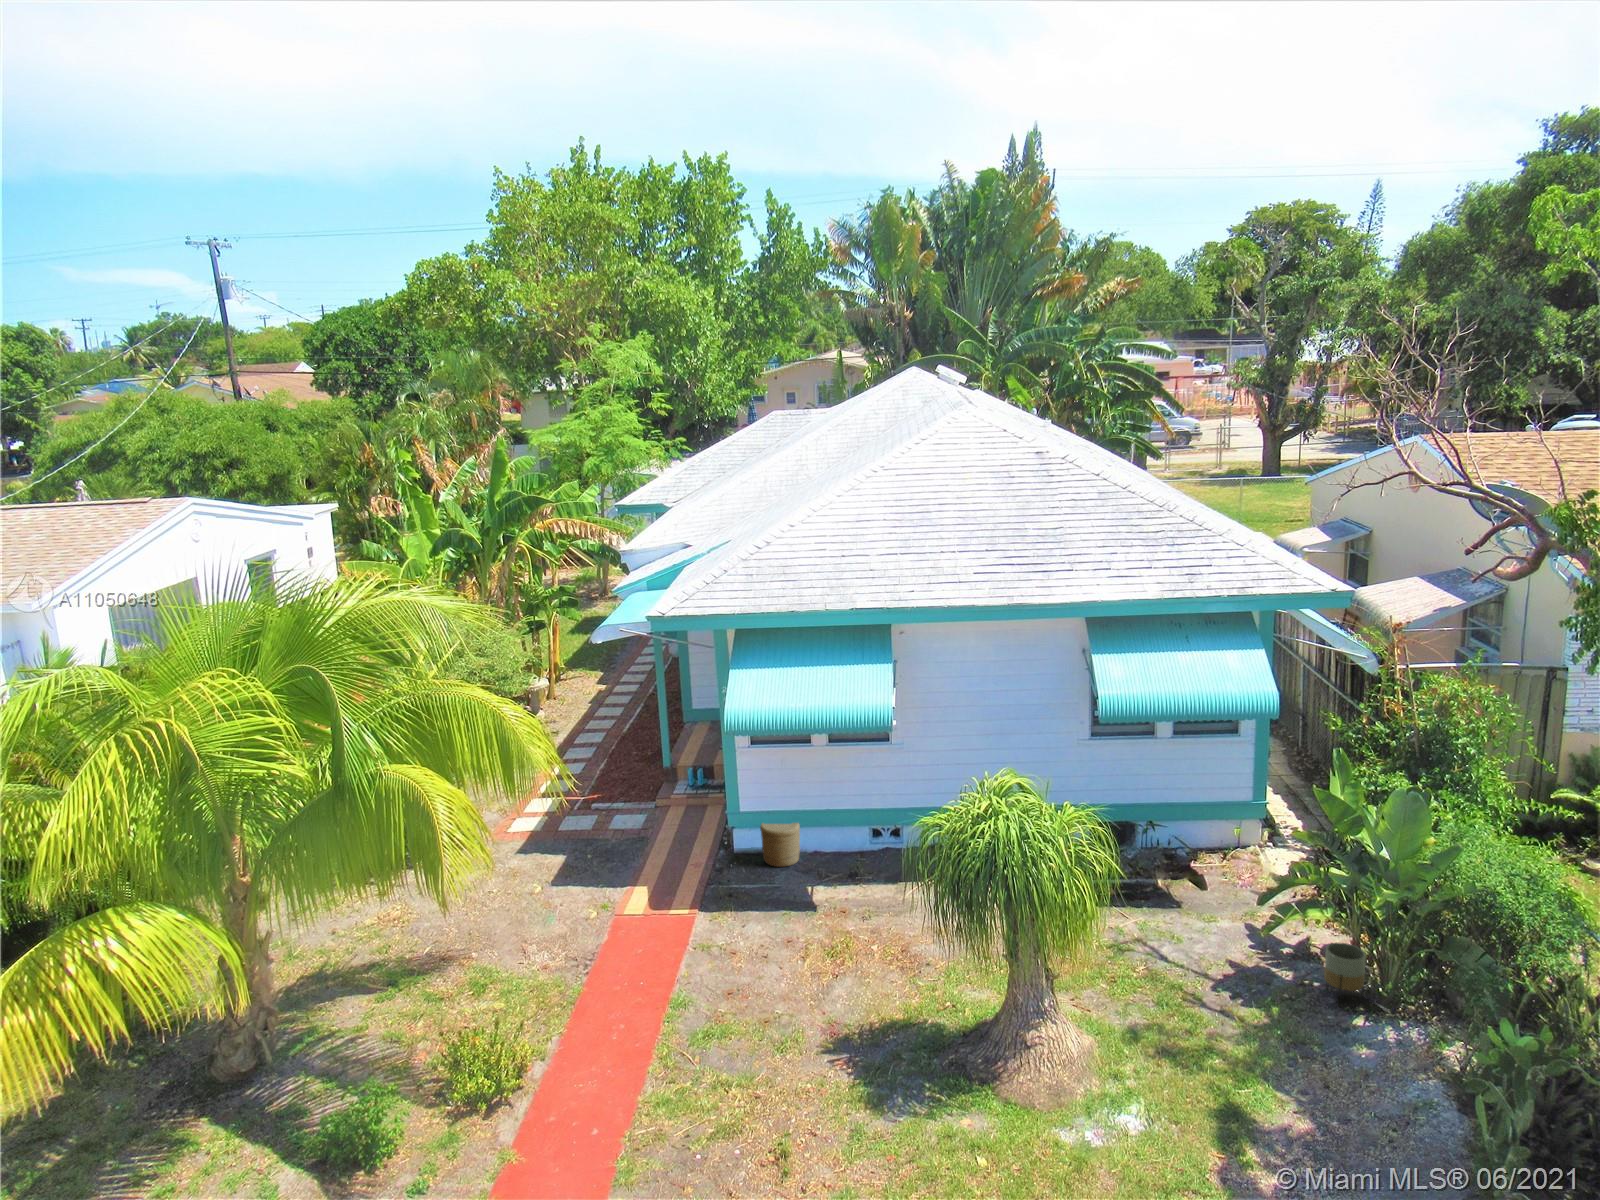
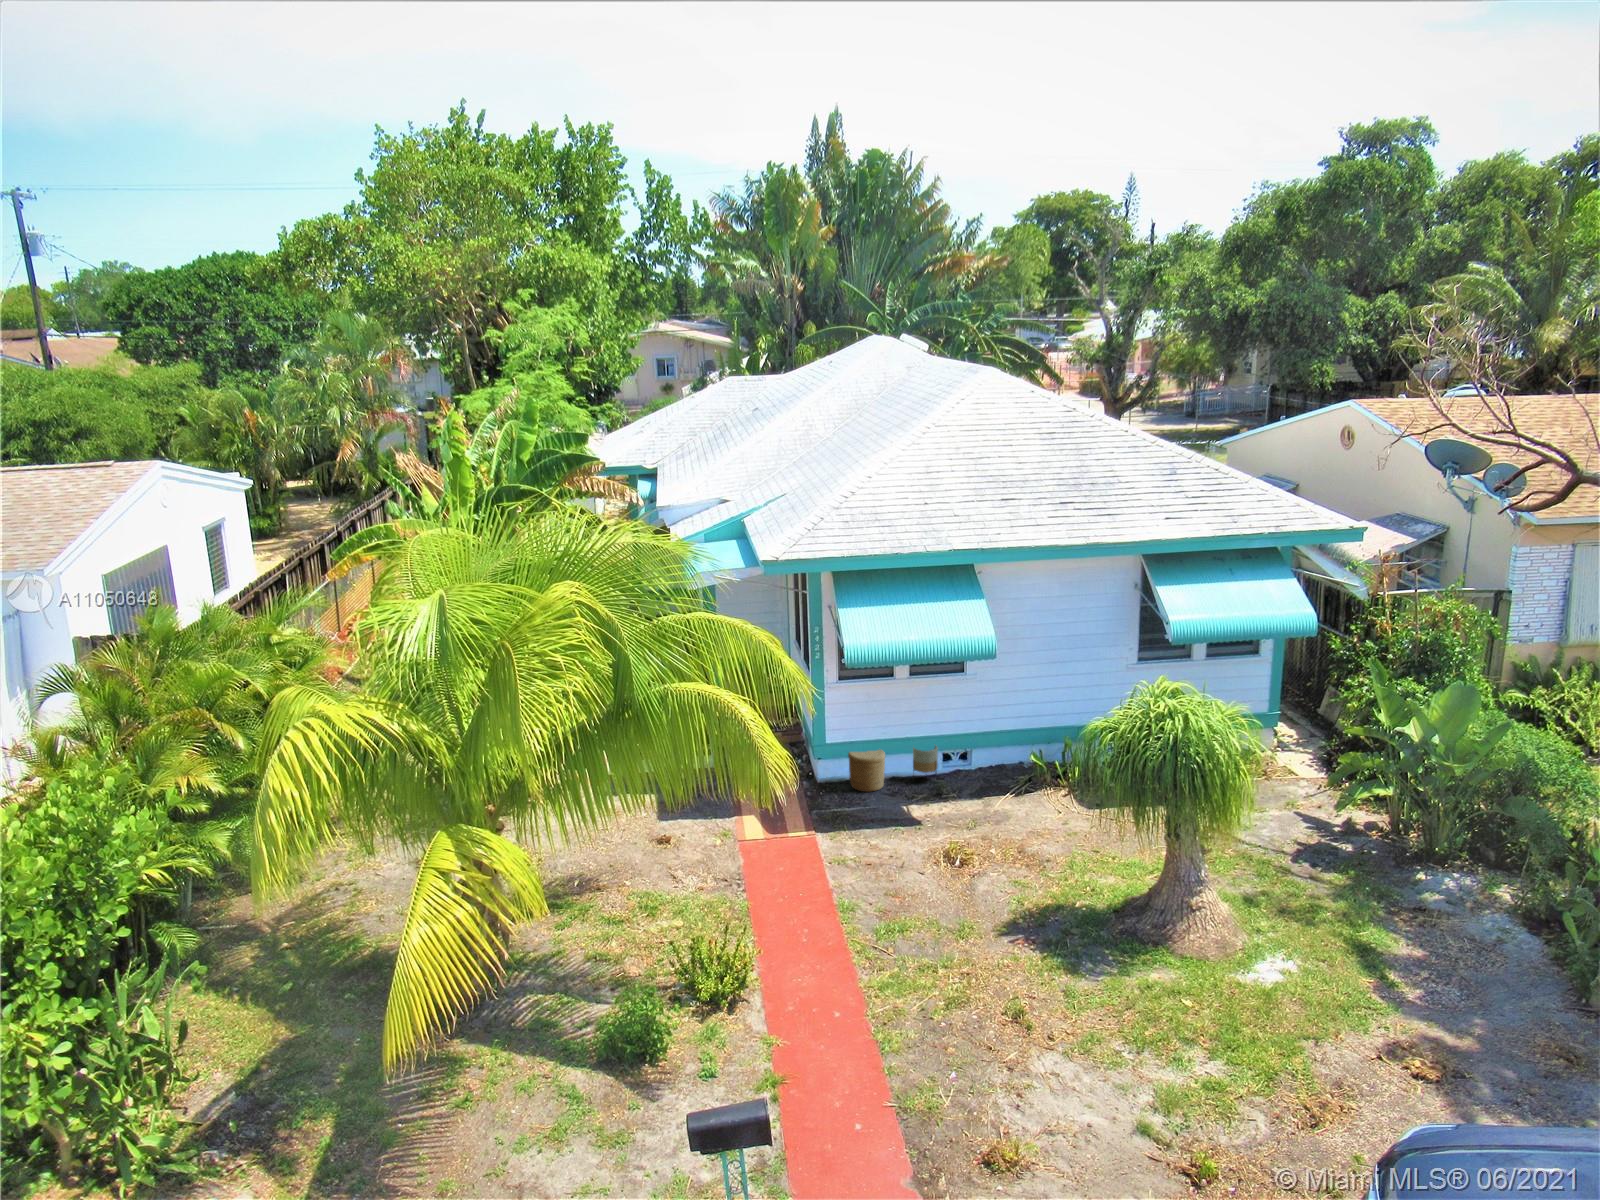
planter: present [1324,943,1366,1006] -> present [913,746,938,773]

